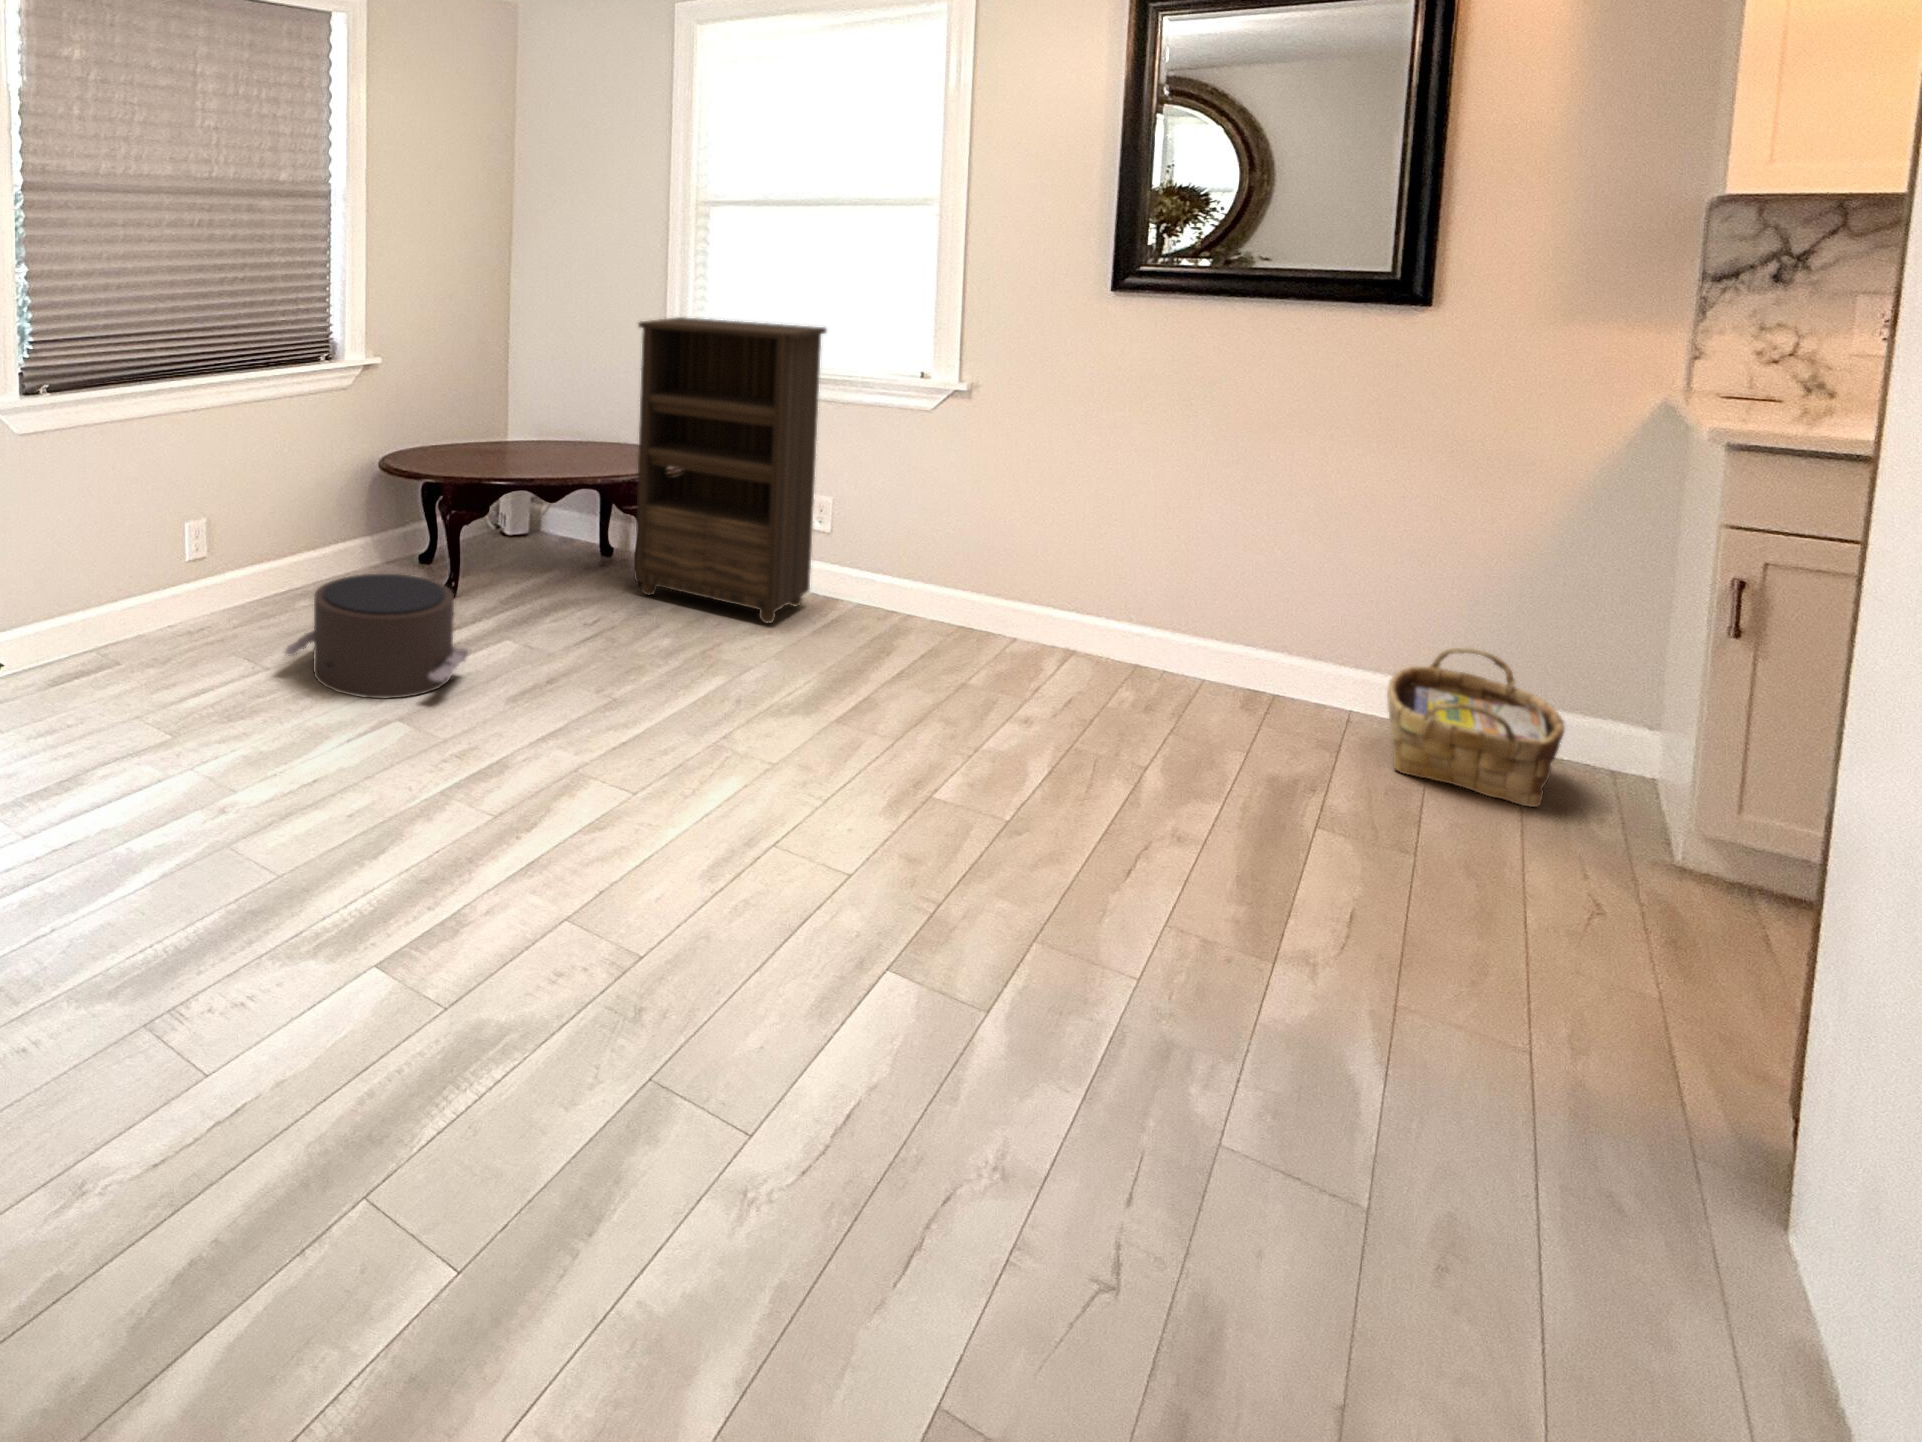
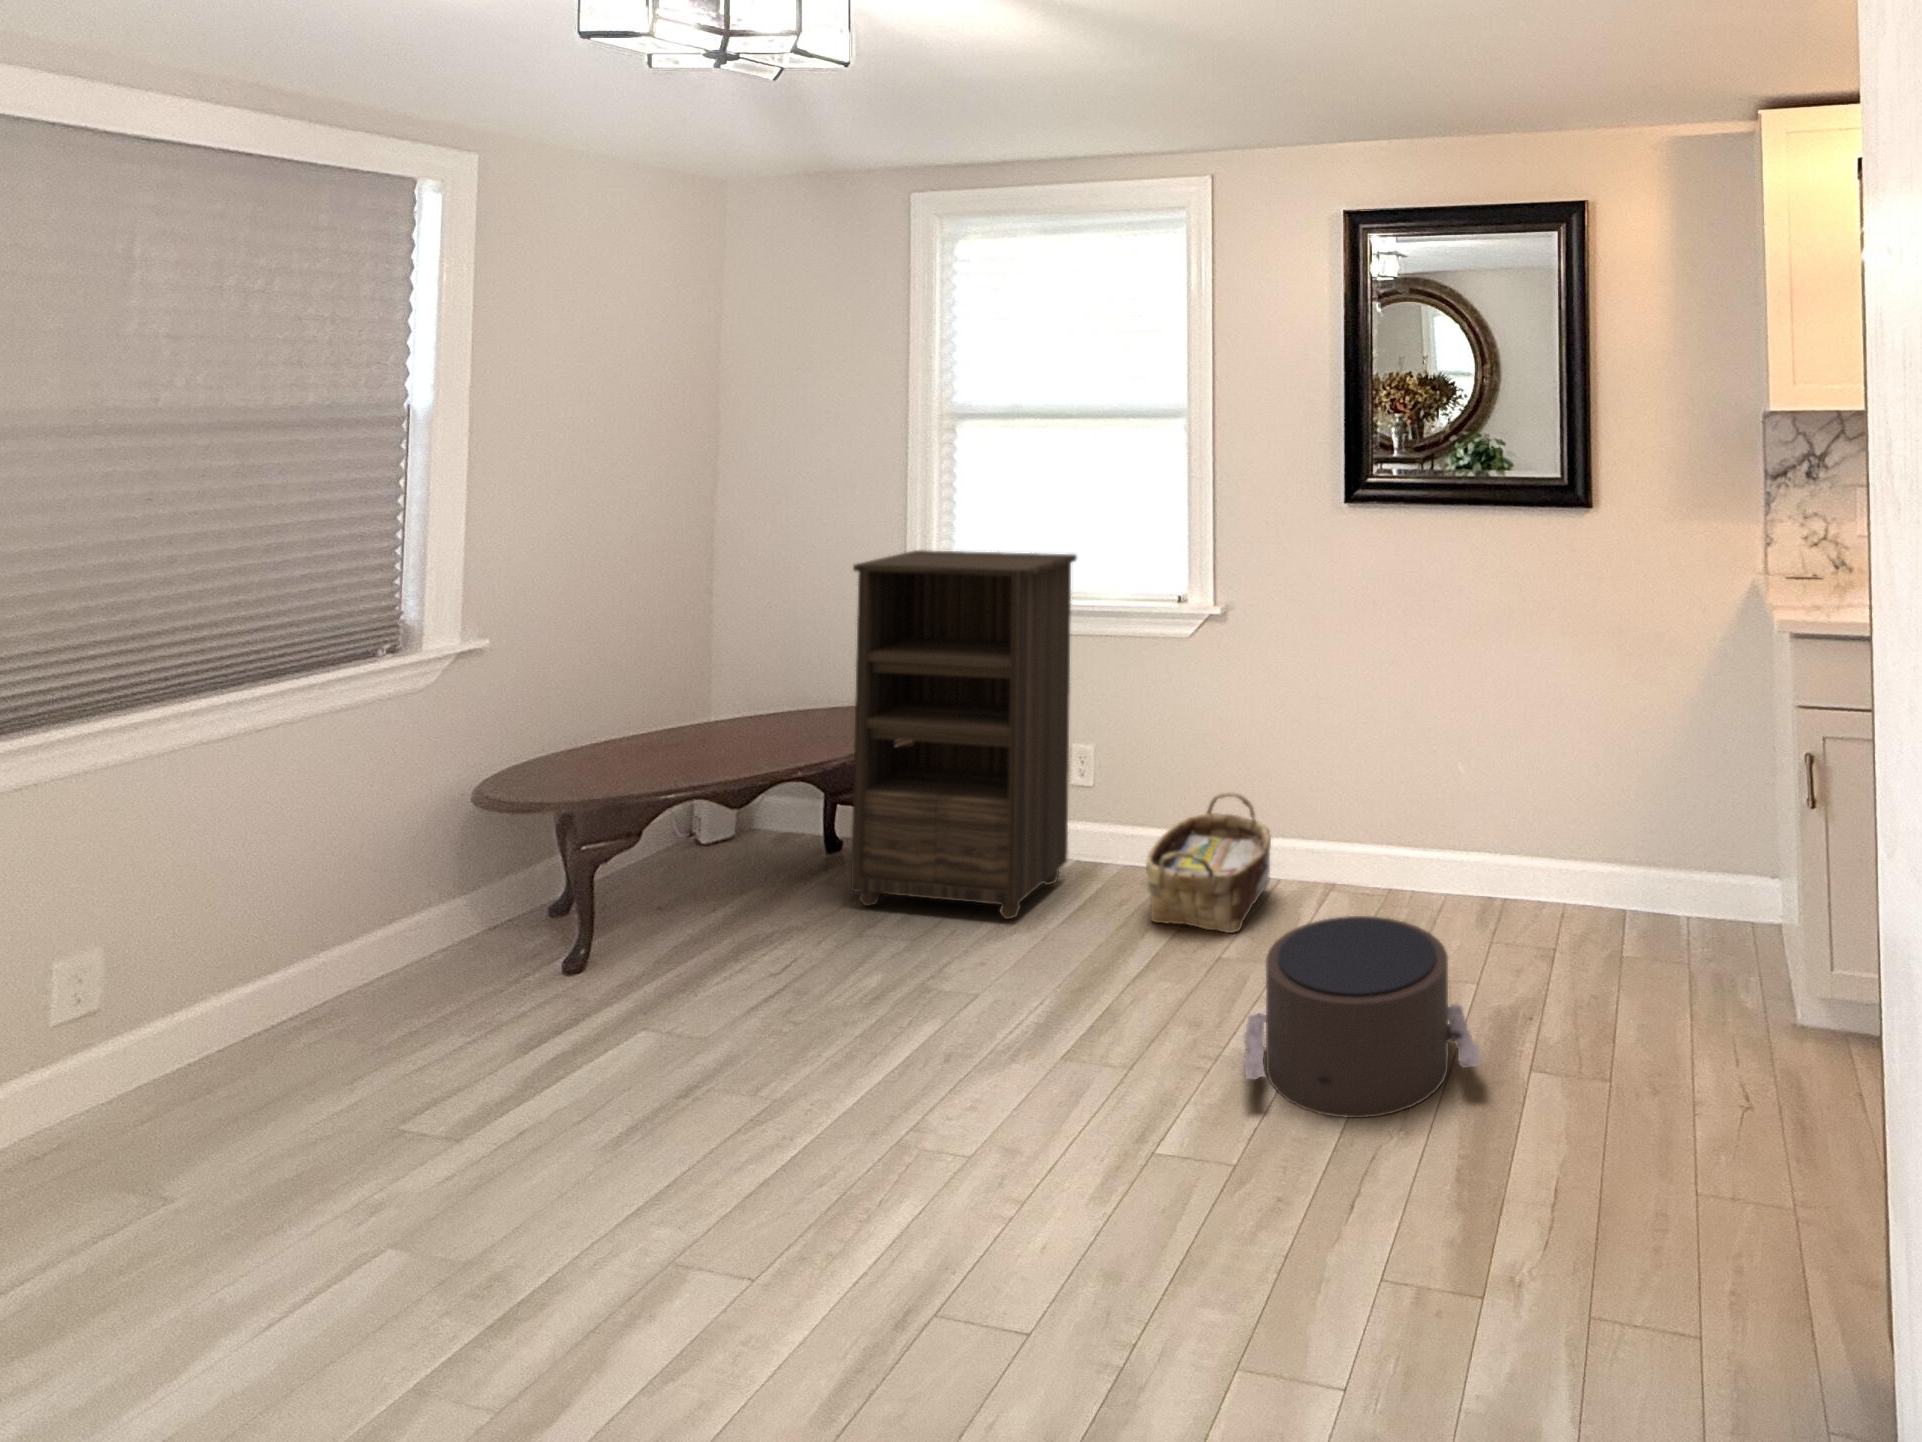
pouf: present [284,574,469,699] -> present [1244,916,1480,1118]
woven basket: present [1387,648,1565,807] -> present [1146,792,1271,933]

